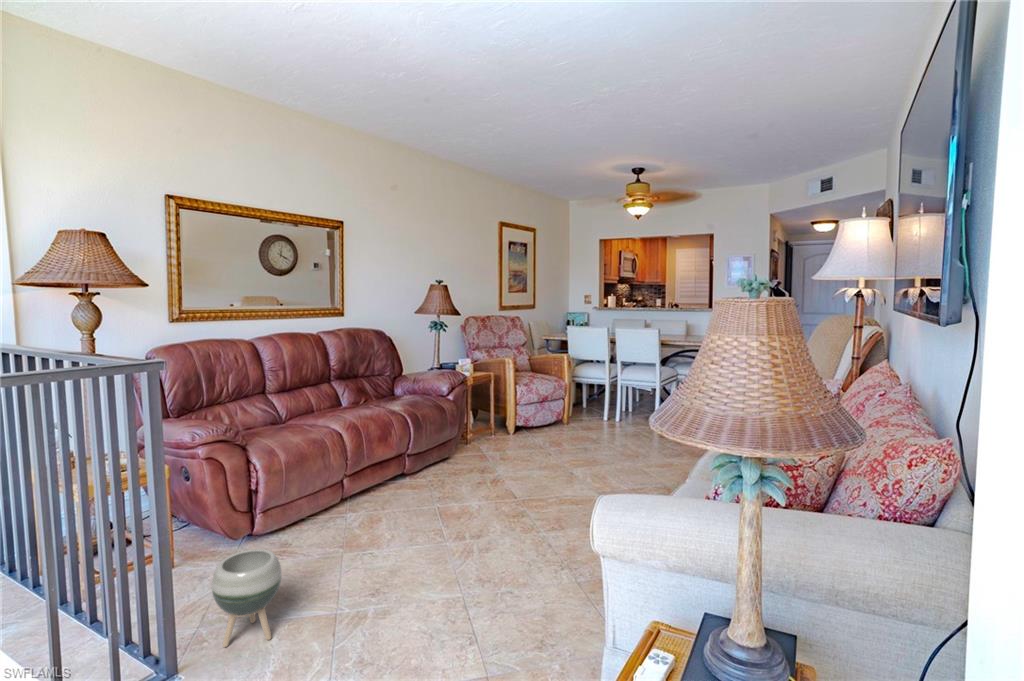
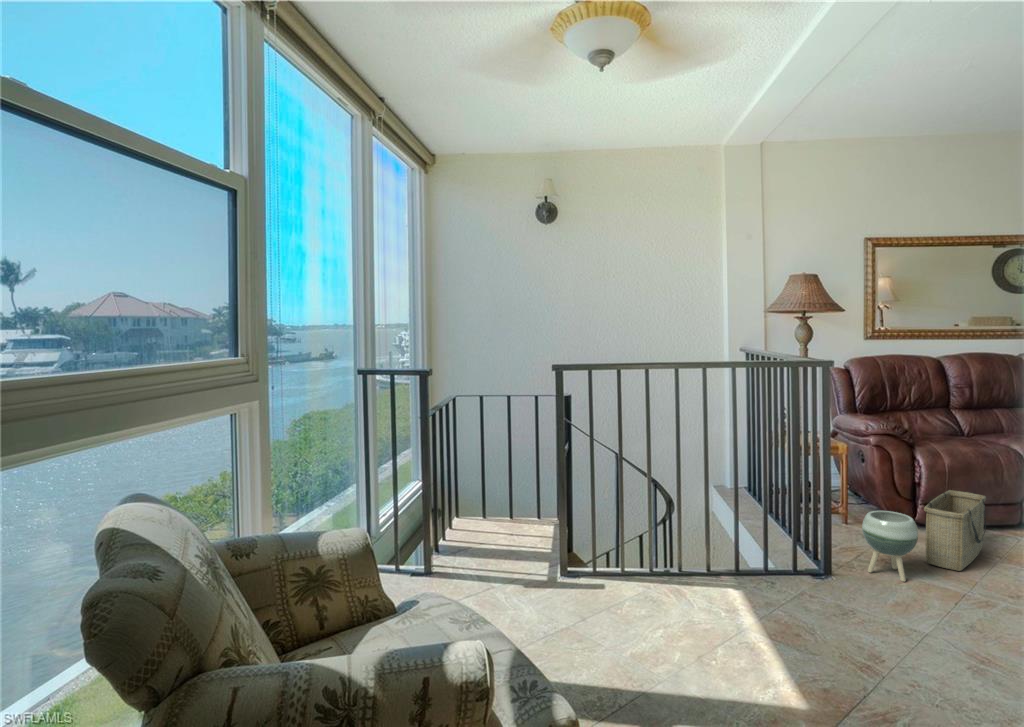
basket: none [276,488,329,592] -> present [924,490,986,571]

